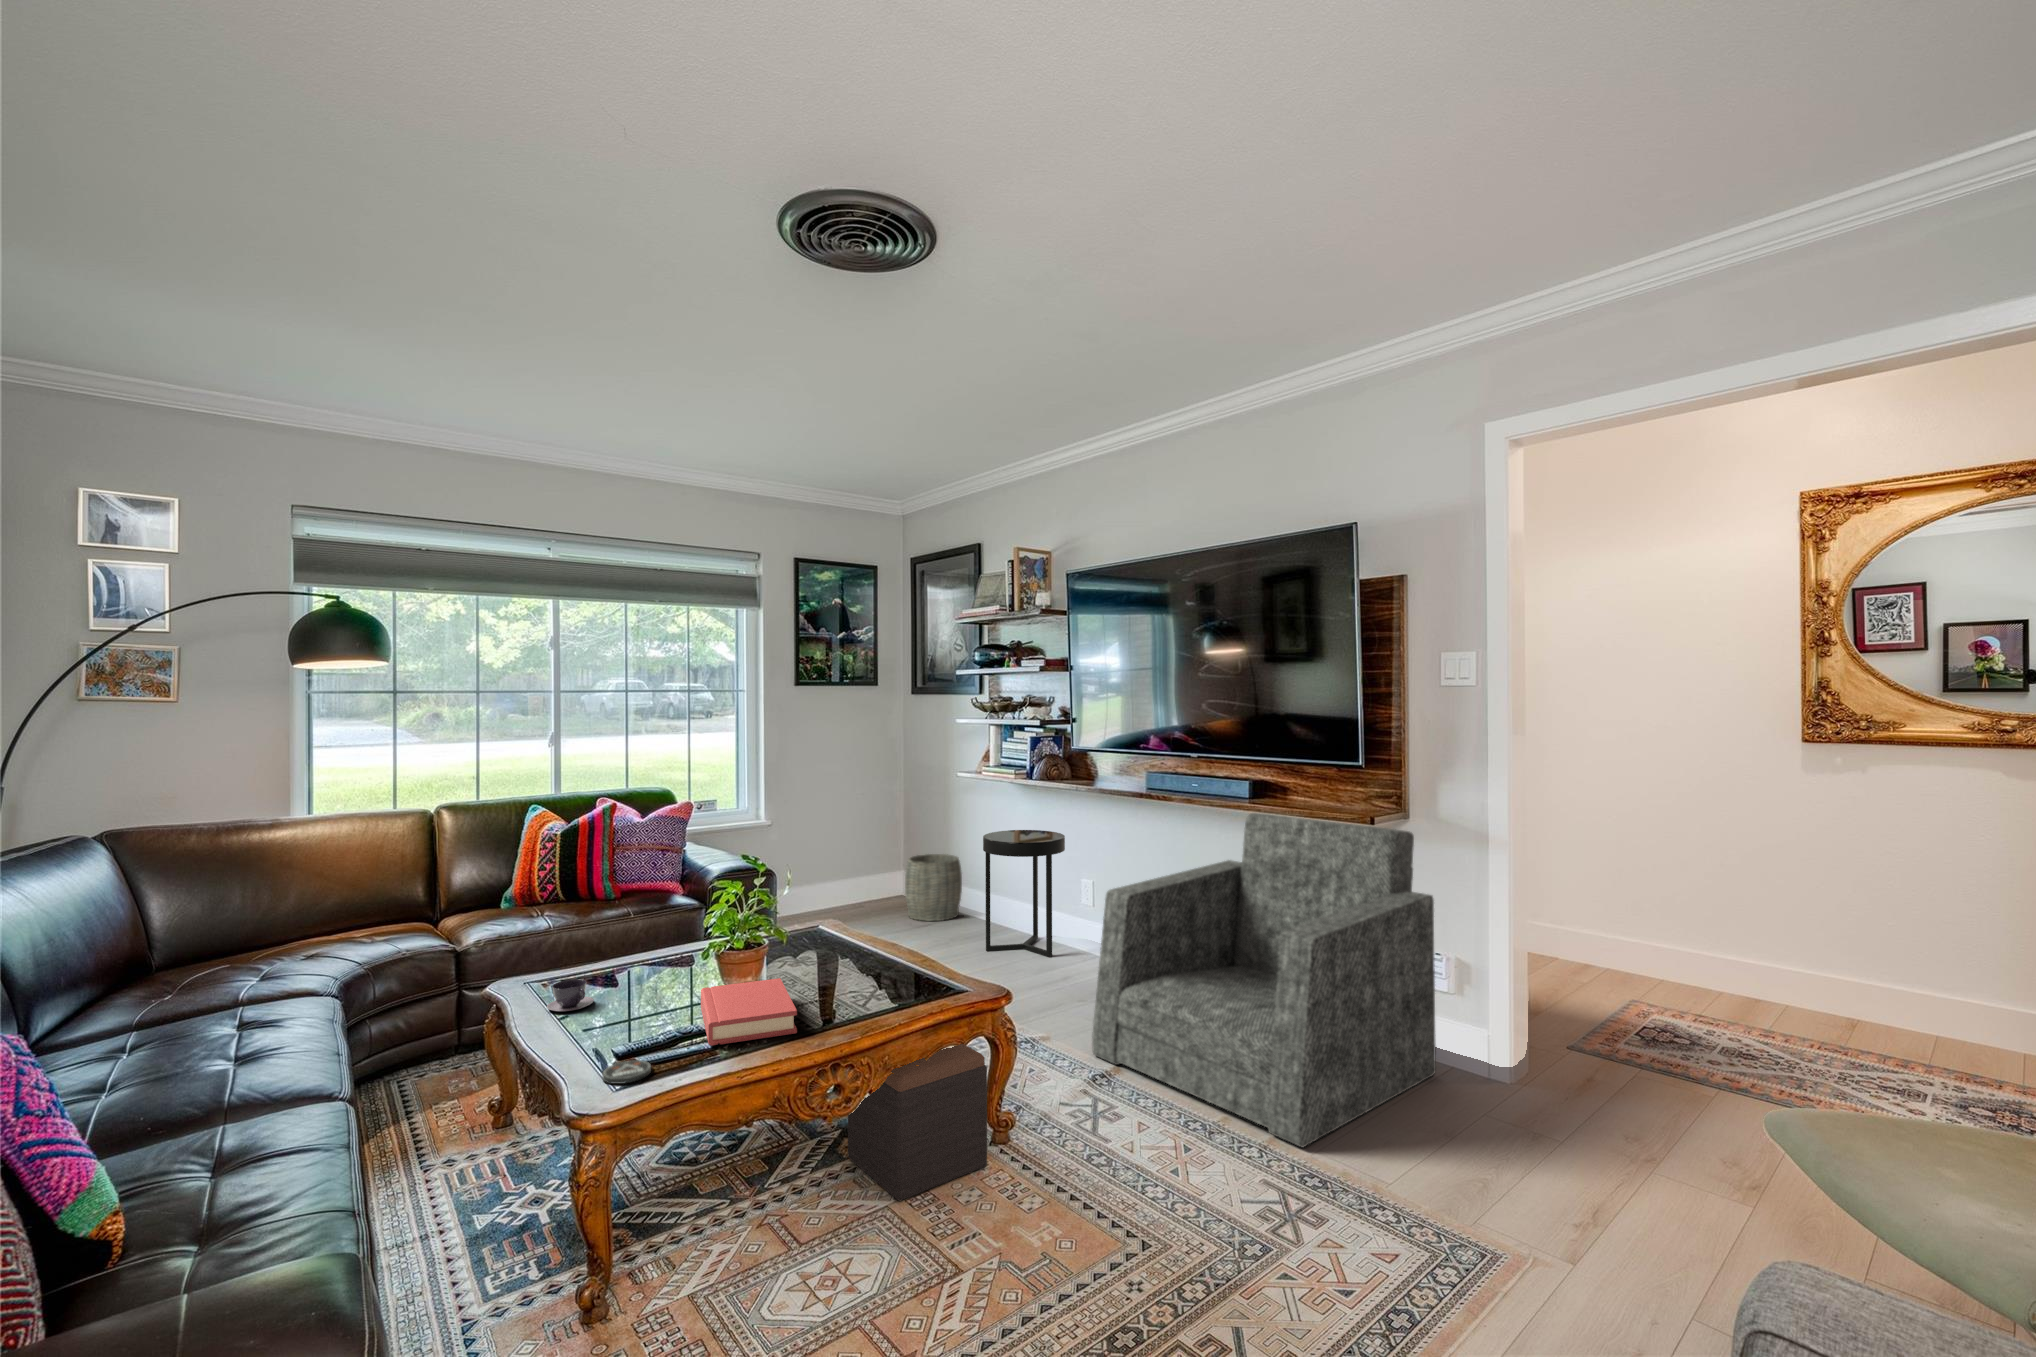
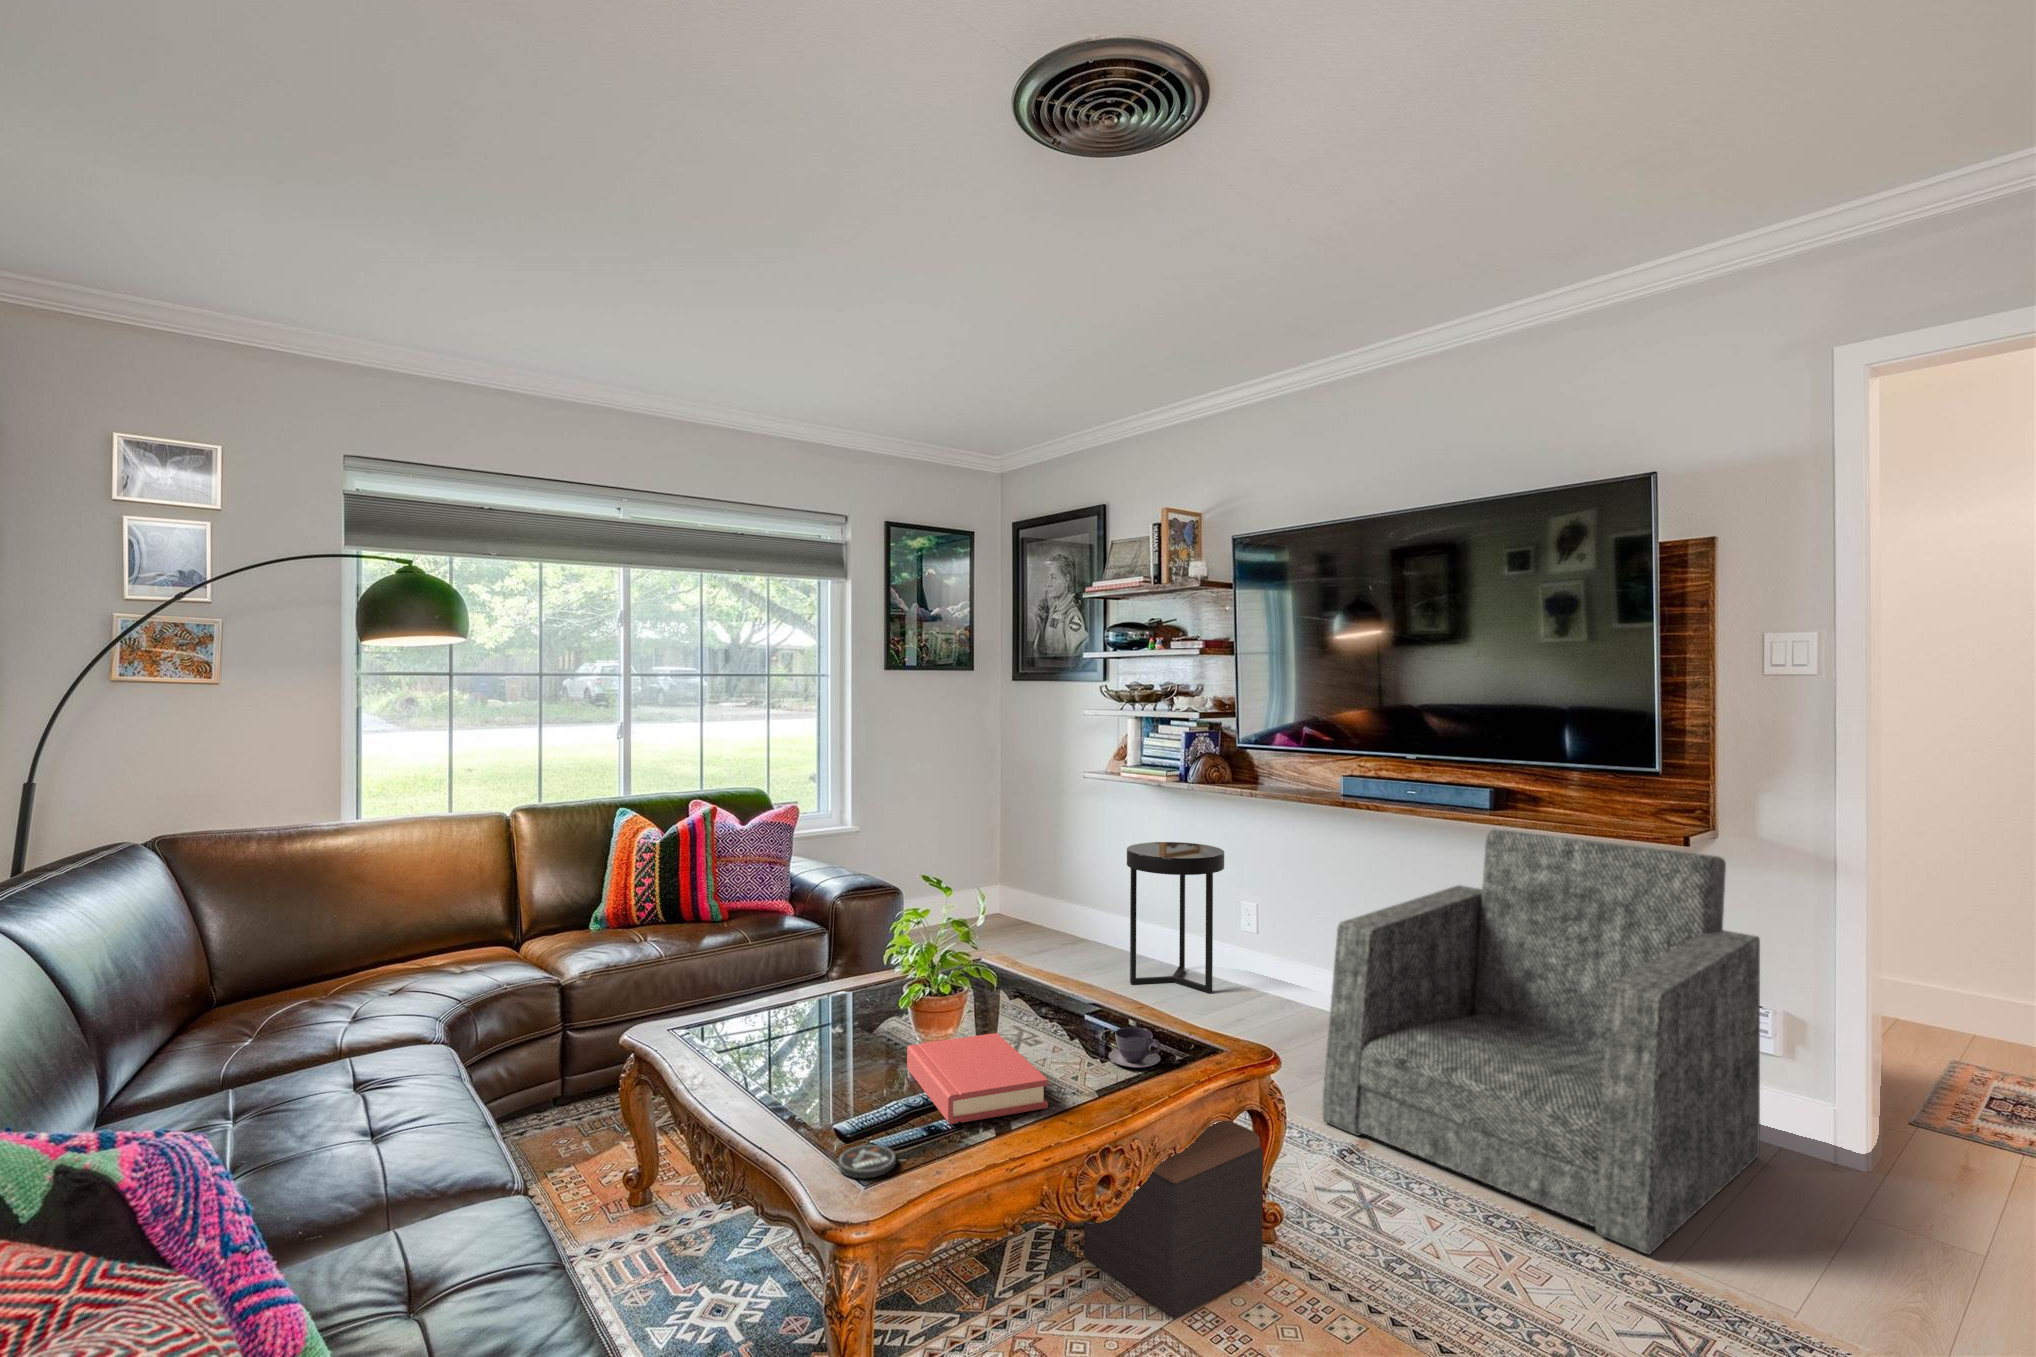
woven basket: present [905,854,962,921] -> none [1017,867,1083,946]
teacup: present [547,979,594,1011] -> present [1109,1027,1161,1068]

